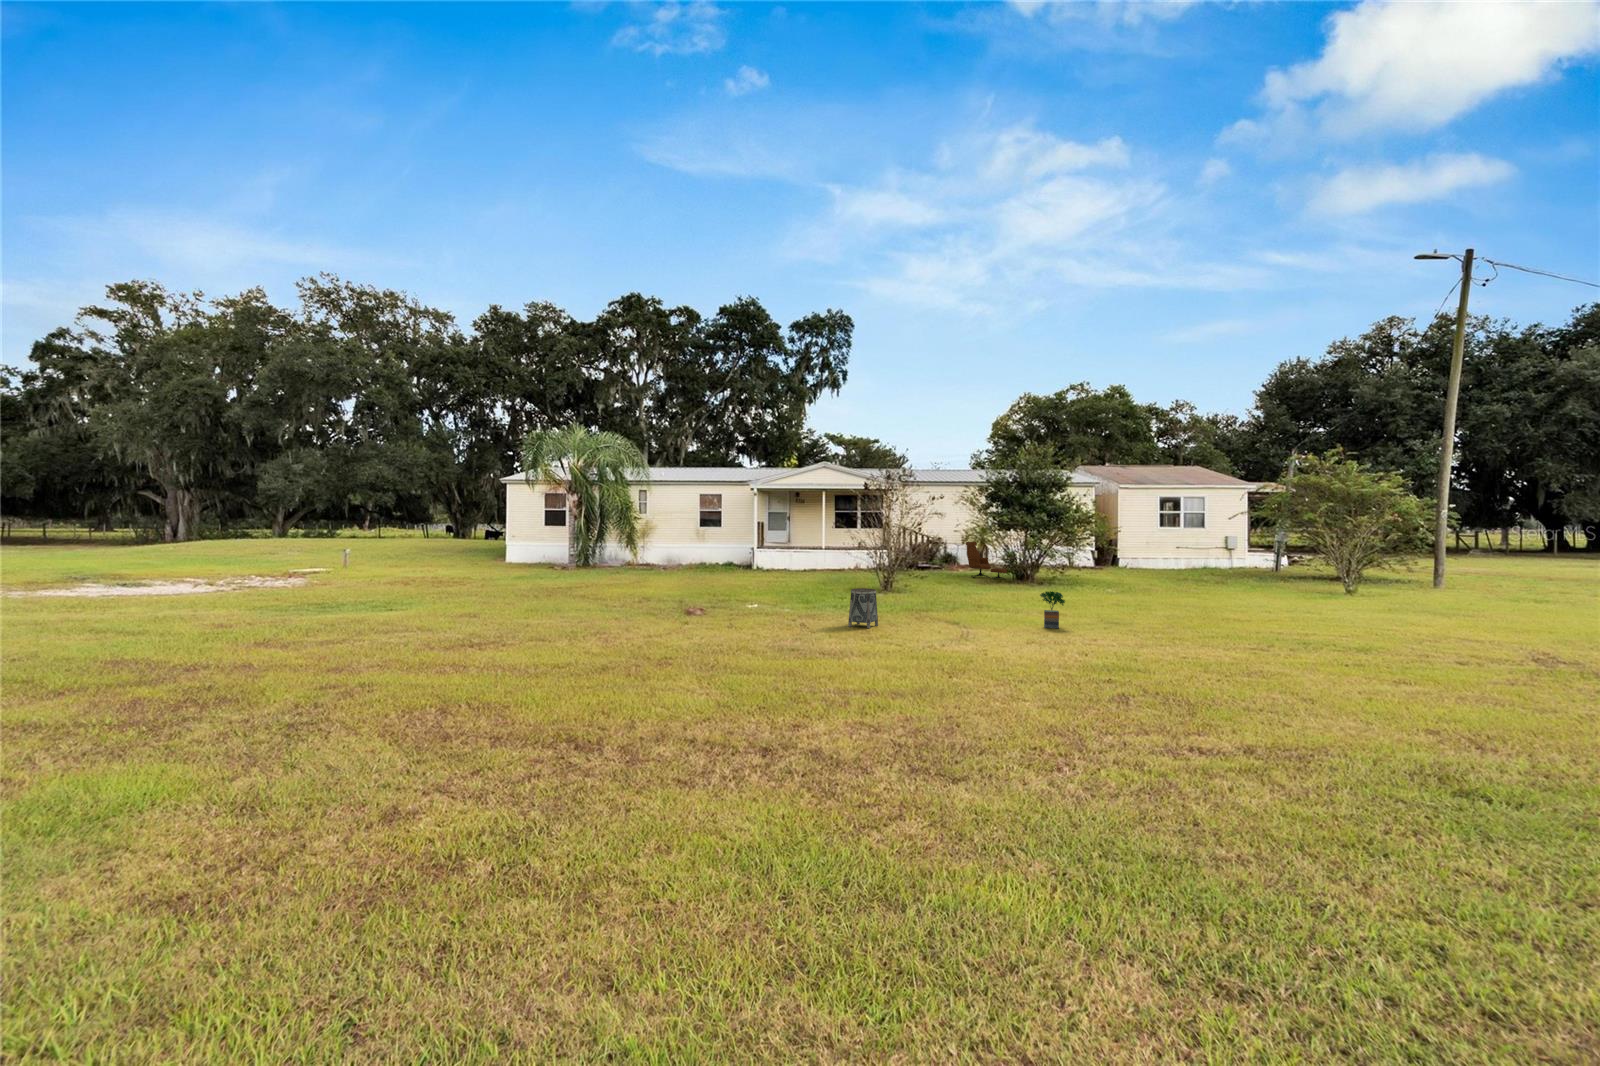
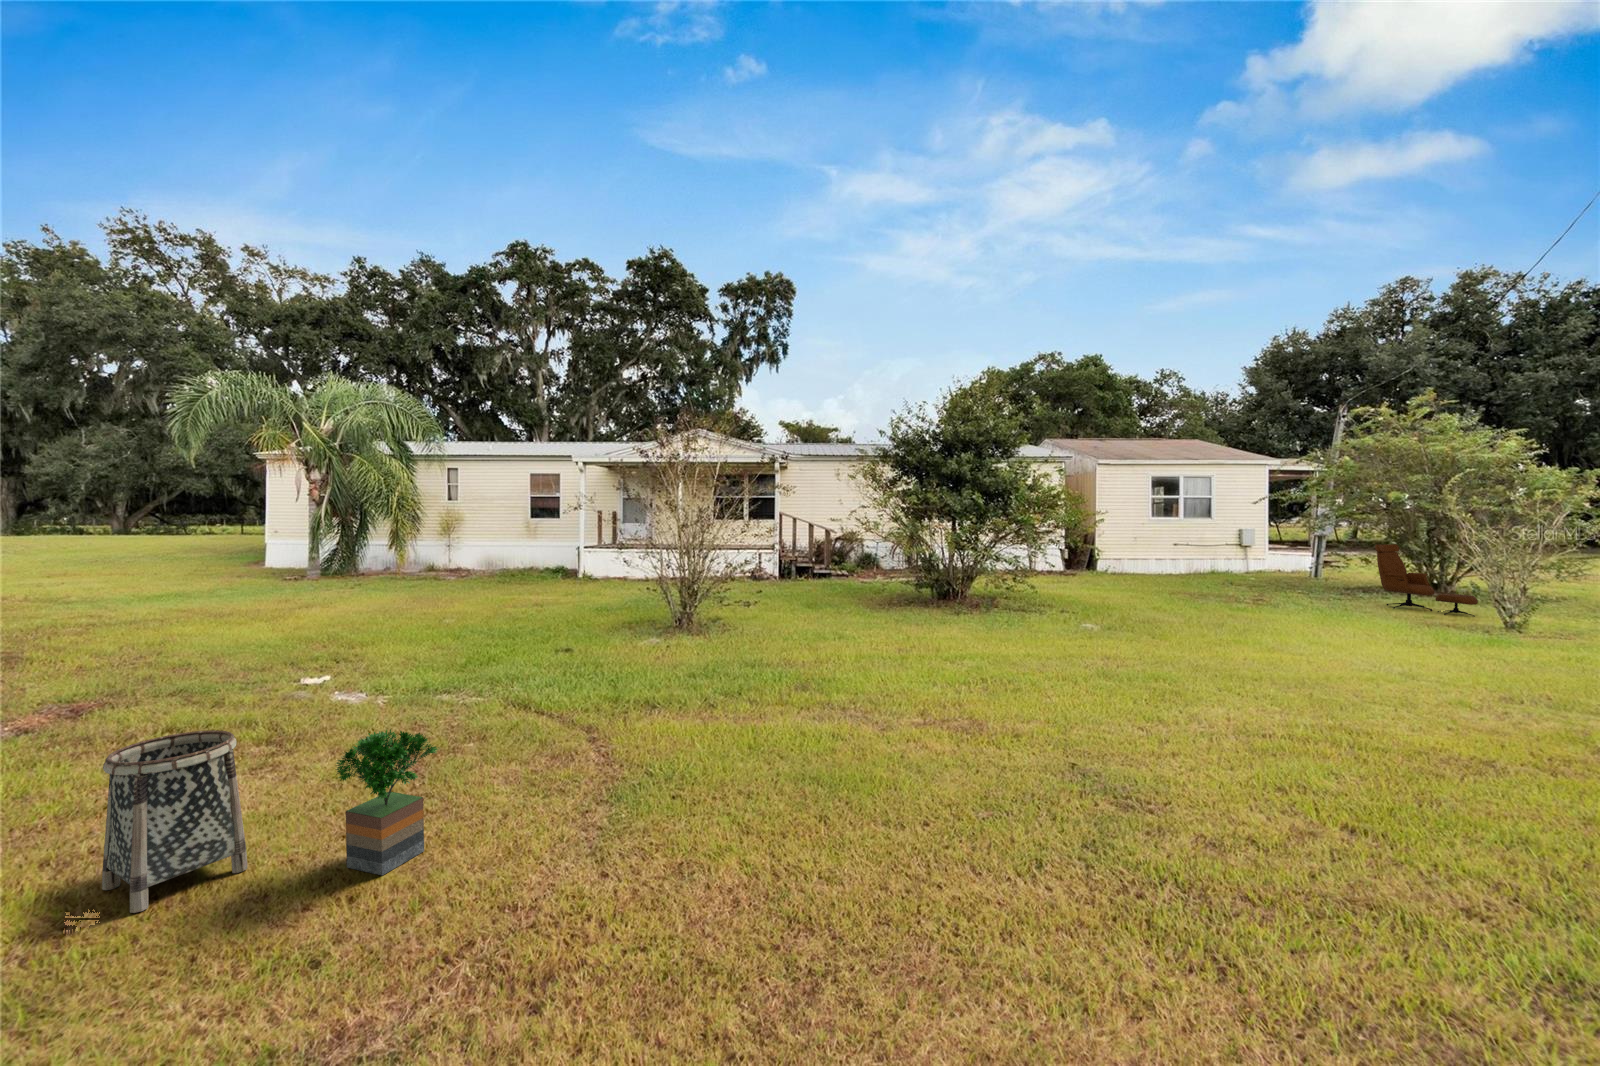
lounge chair: present [966,542,1007,578] -> present [1375,544,1478,617]
potted tree: present [1040,591,1065,628] -> present [336,729,439,875]

